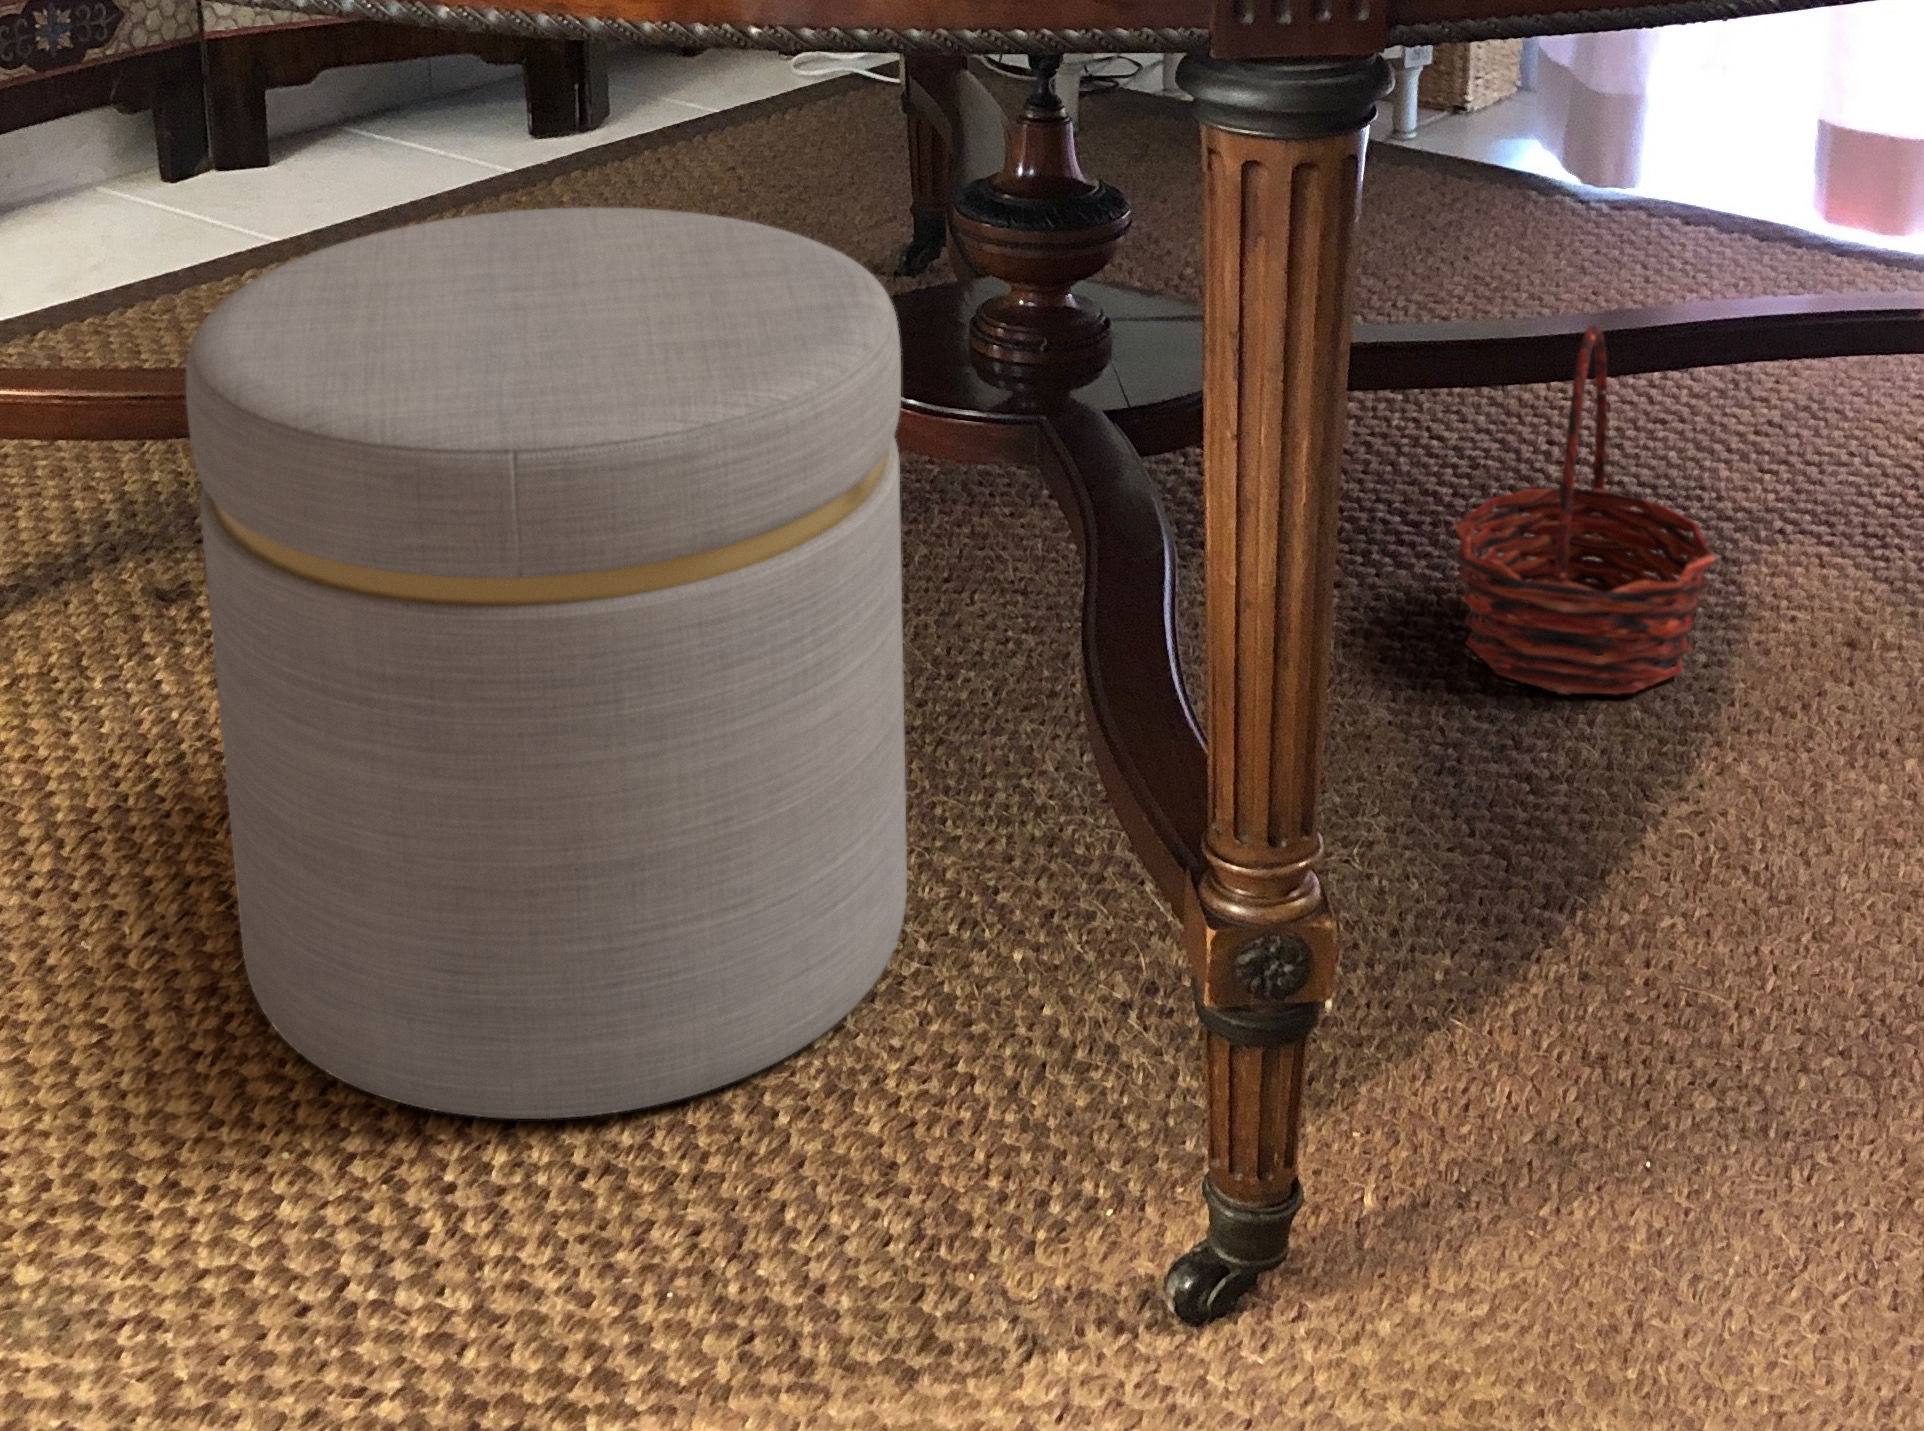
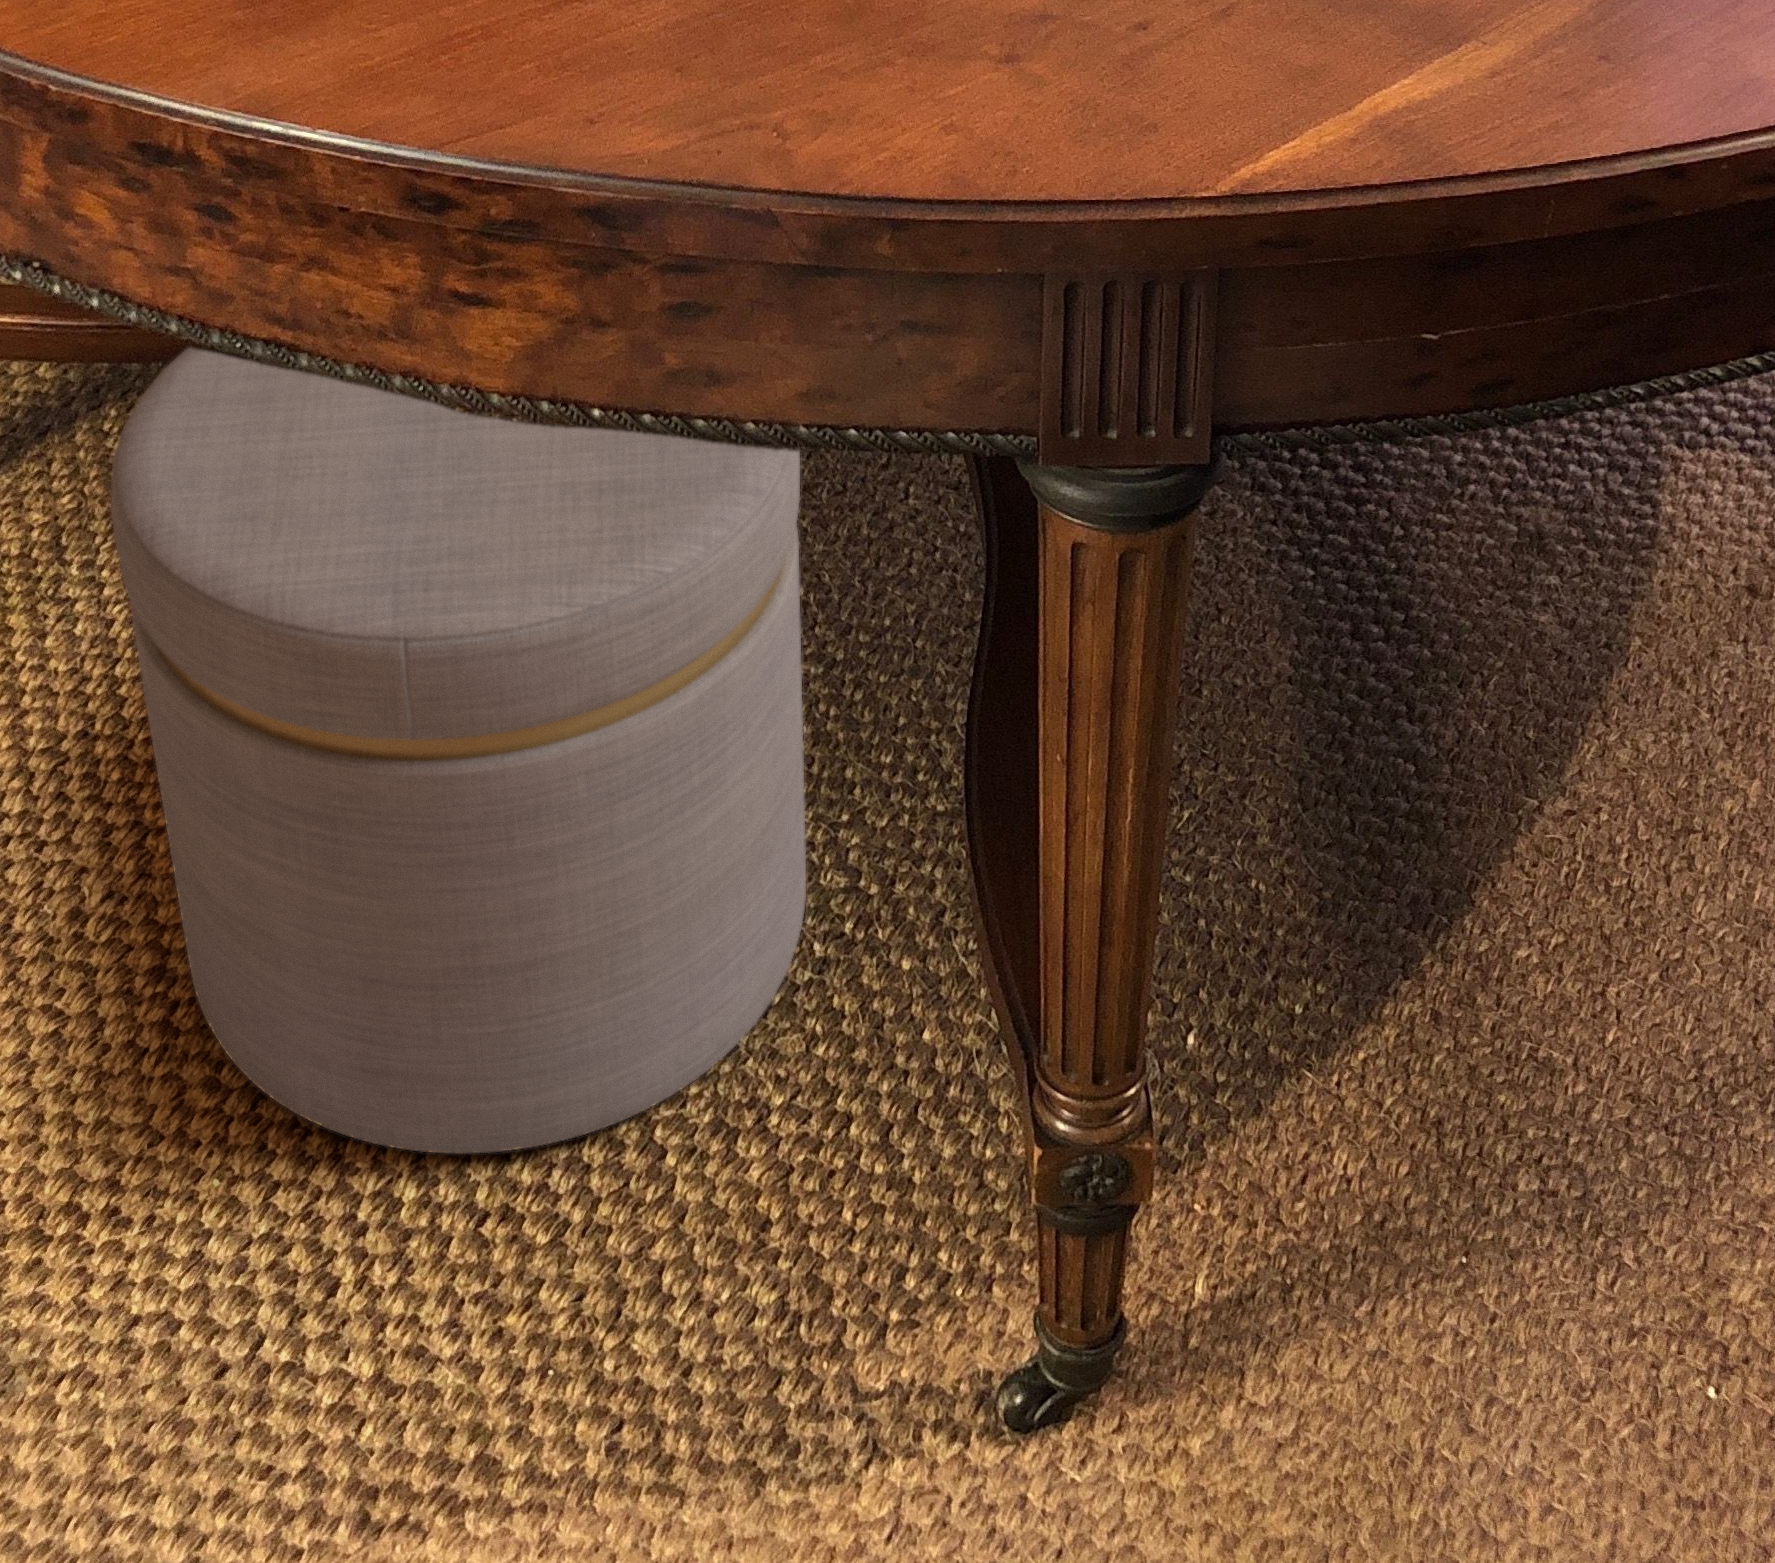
basket: present [1454,325,1715,695] -> none [1371,321,1620,668]

